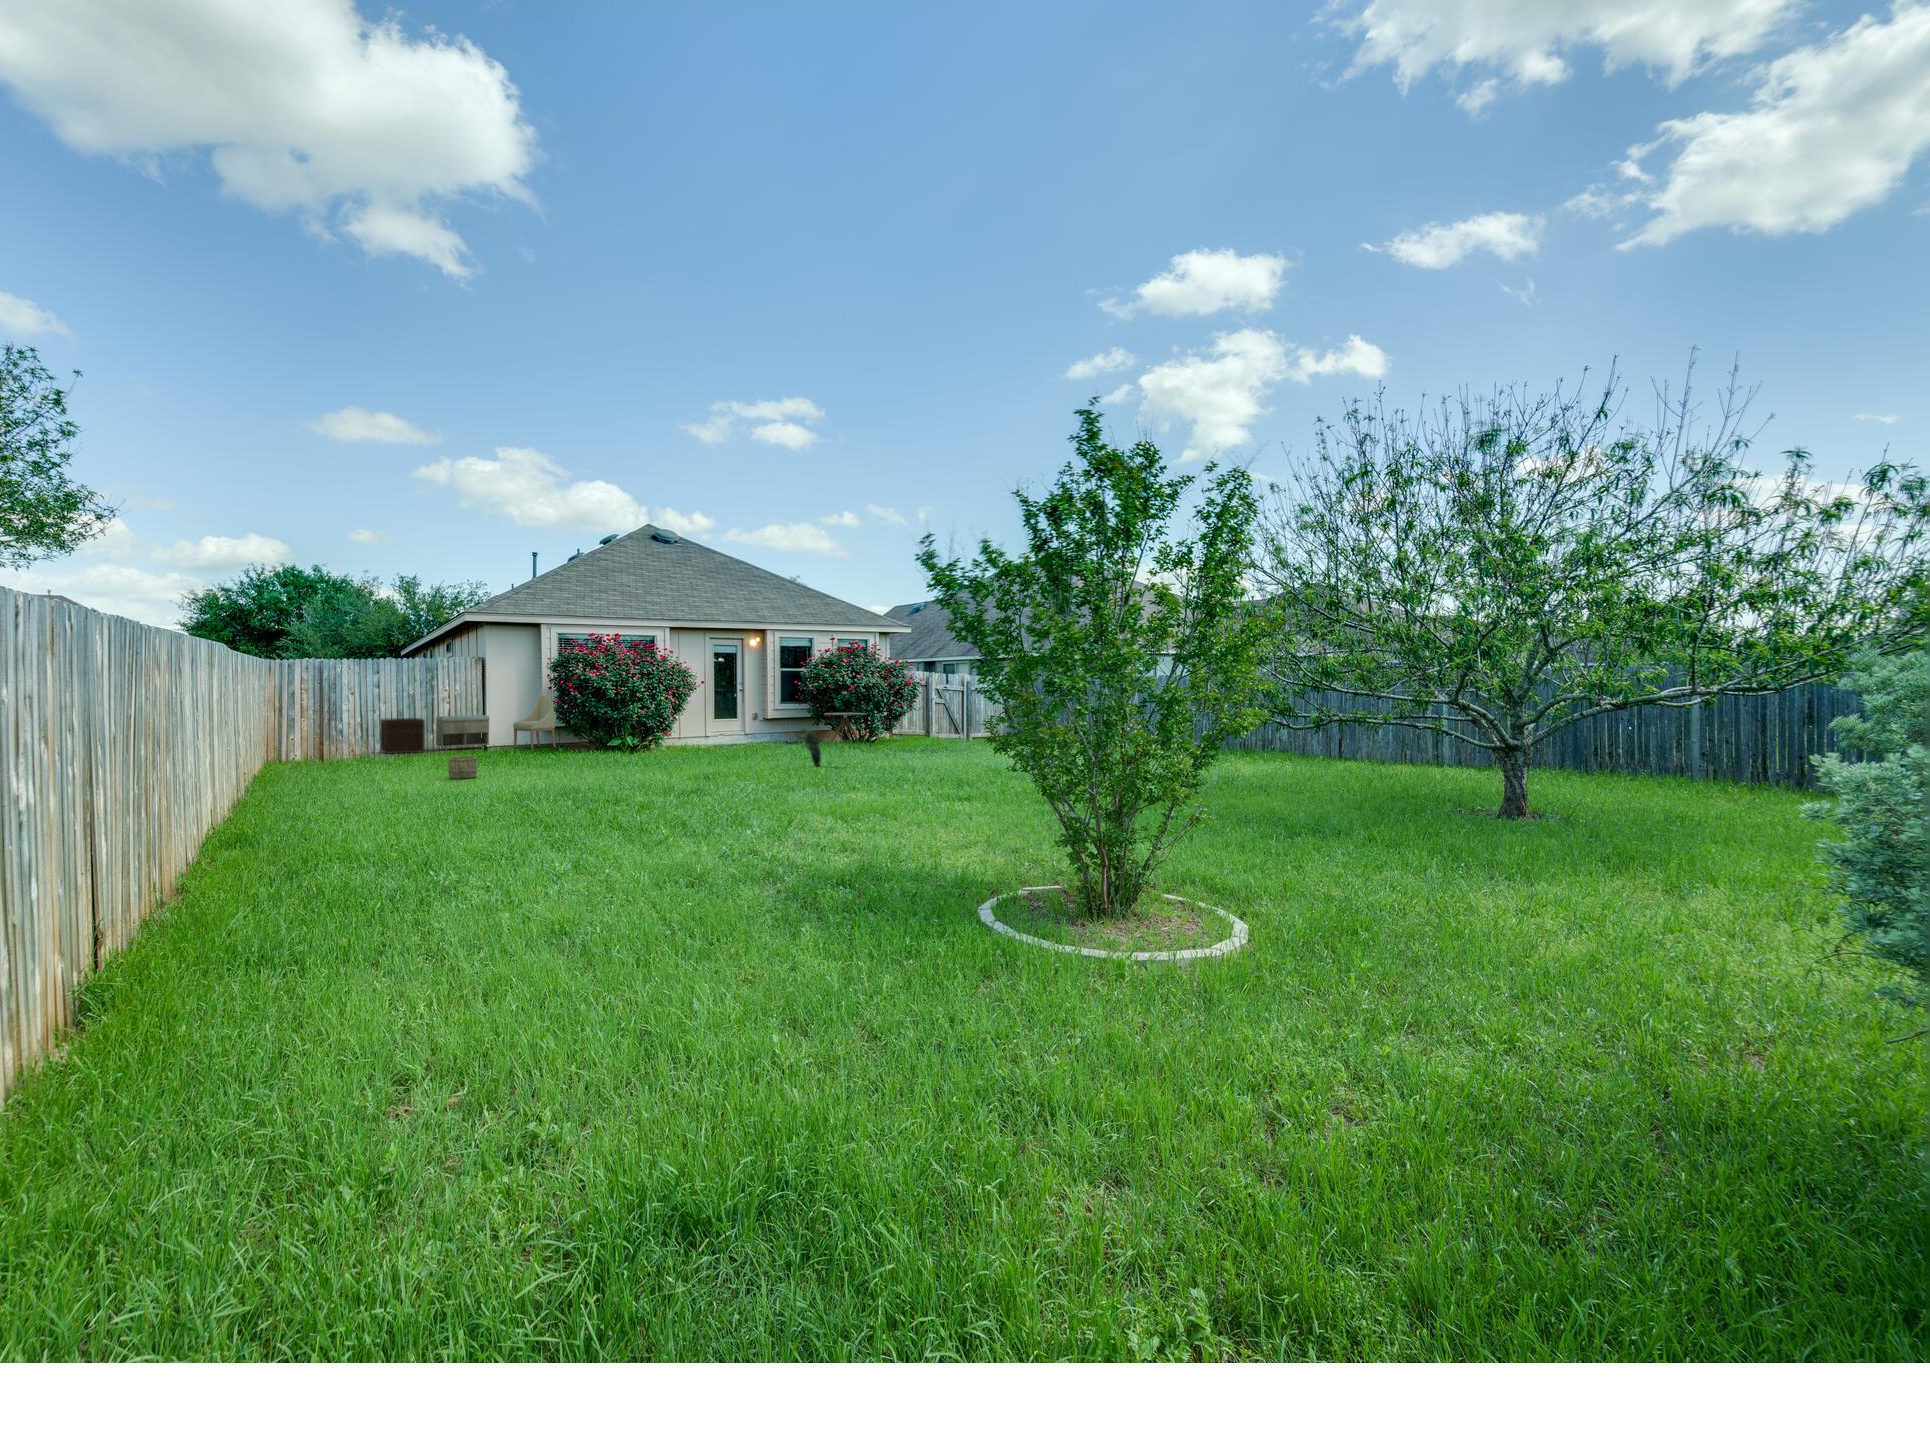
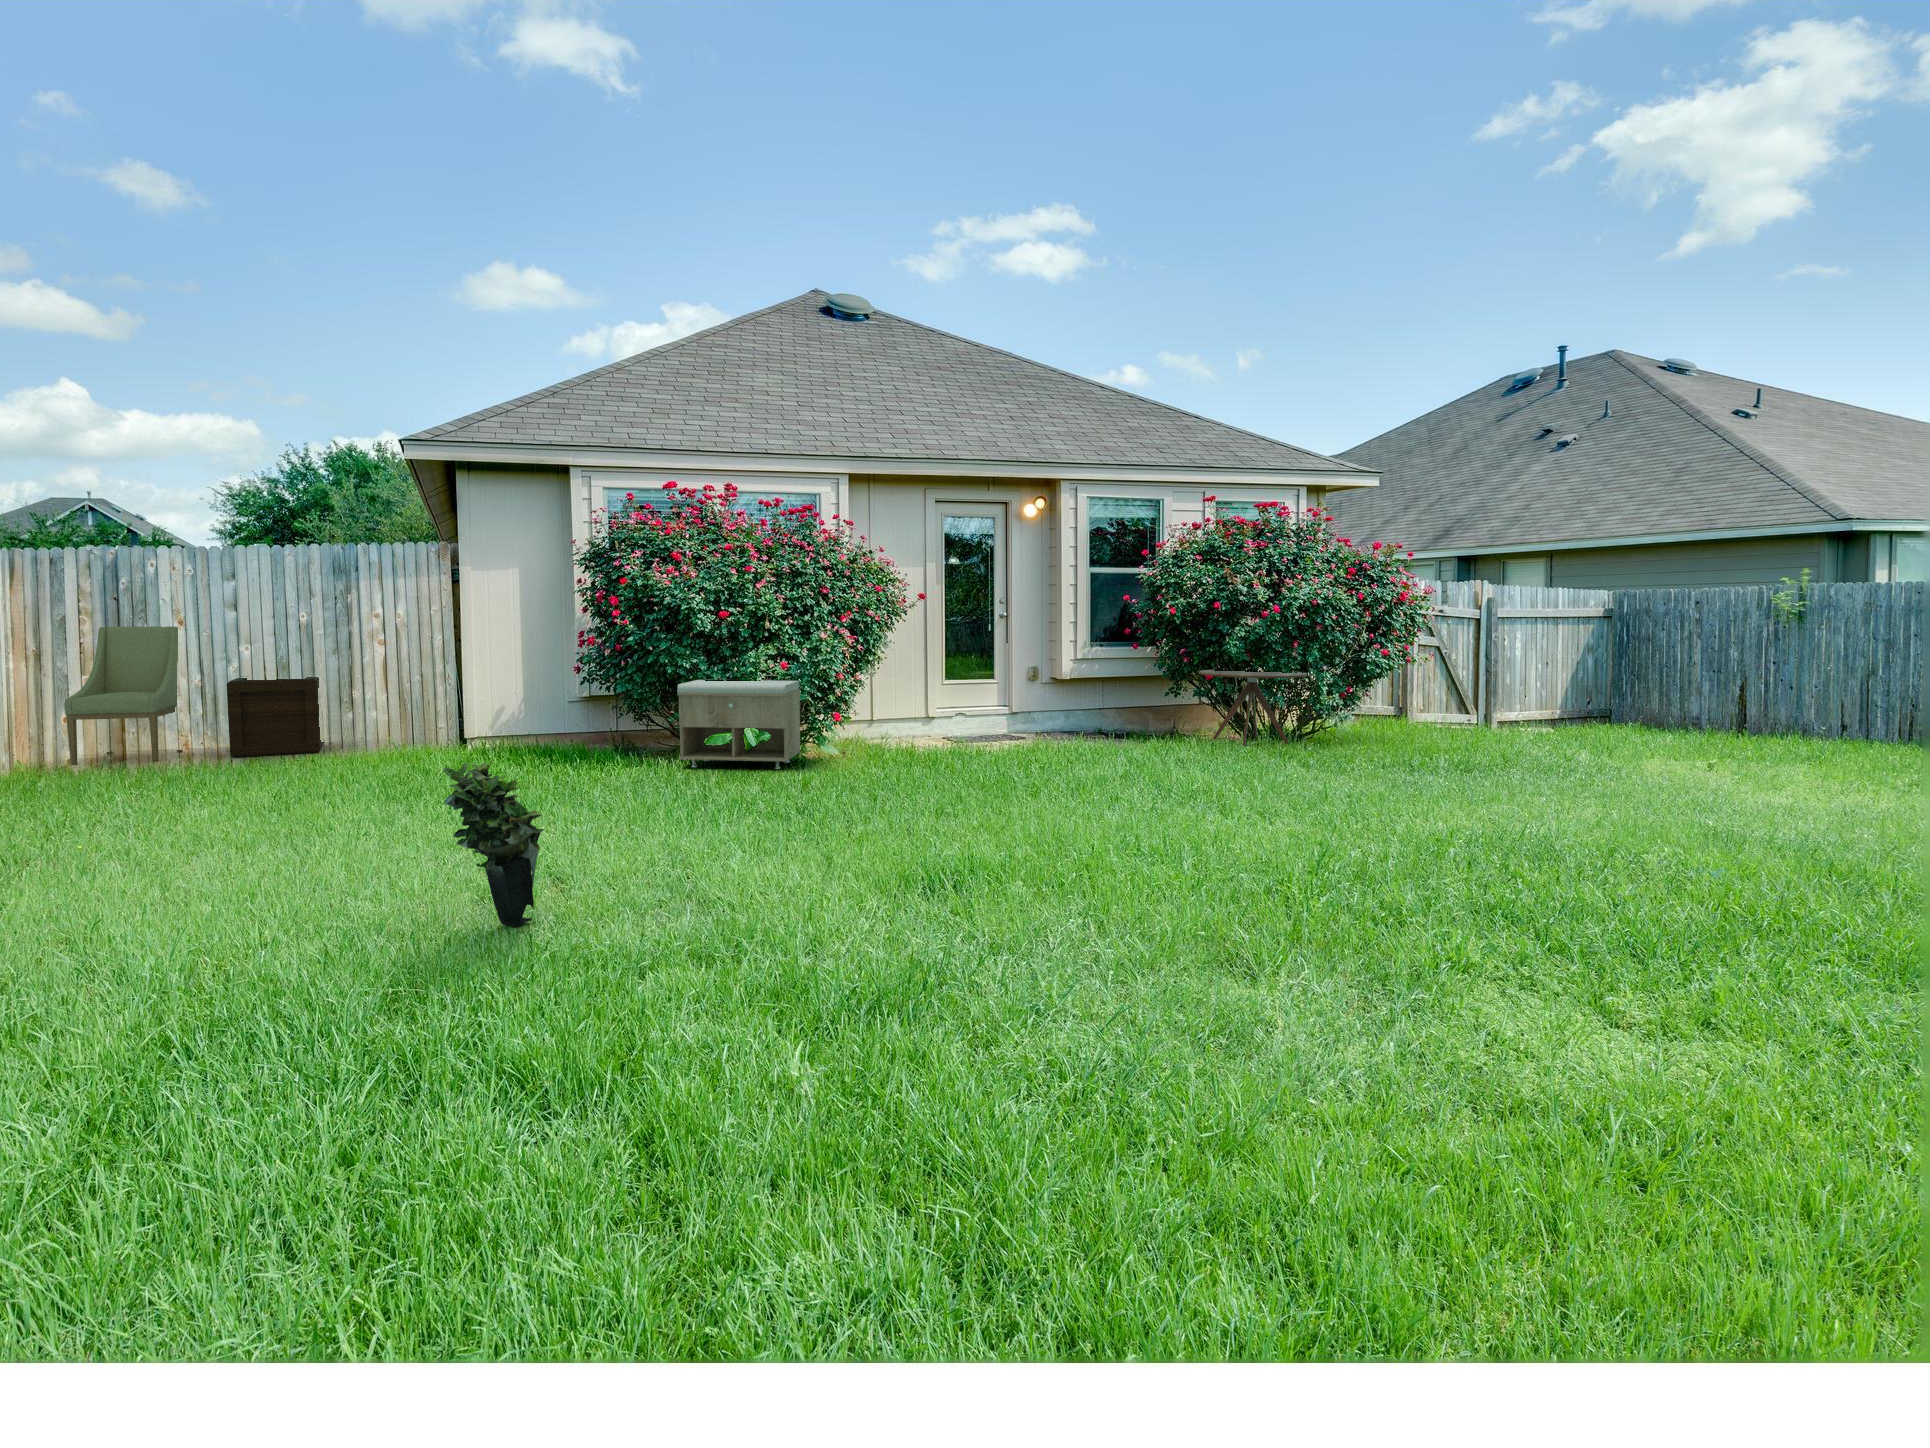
chair: present [513,695,556,749] -> present [64,626,182,764]
storage bench: present [436,715,489,750] -> present [677,680,800,769]
potted plant: present [801,728,822,766] -> present [443,760,545,927]
wooden bucket: present [448,756,478,779] -> none [32,851,158,951]

